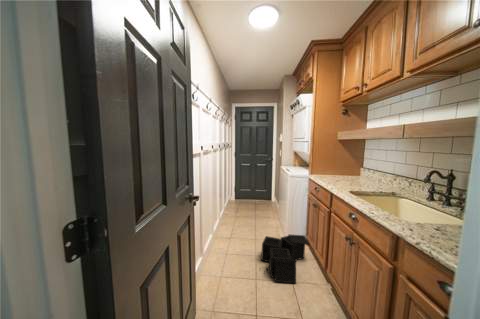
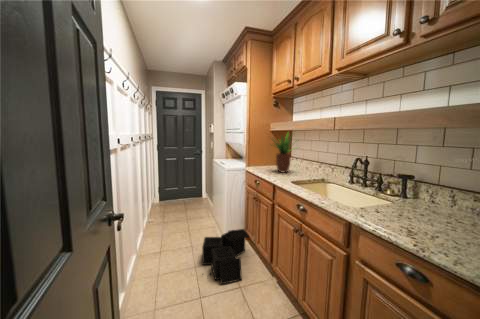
potted plant: none [332,139,371,182] -> present [273,134,291,173]

